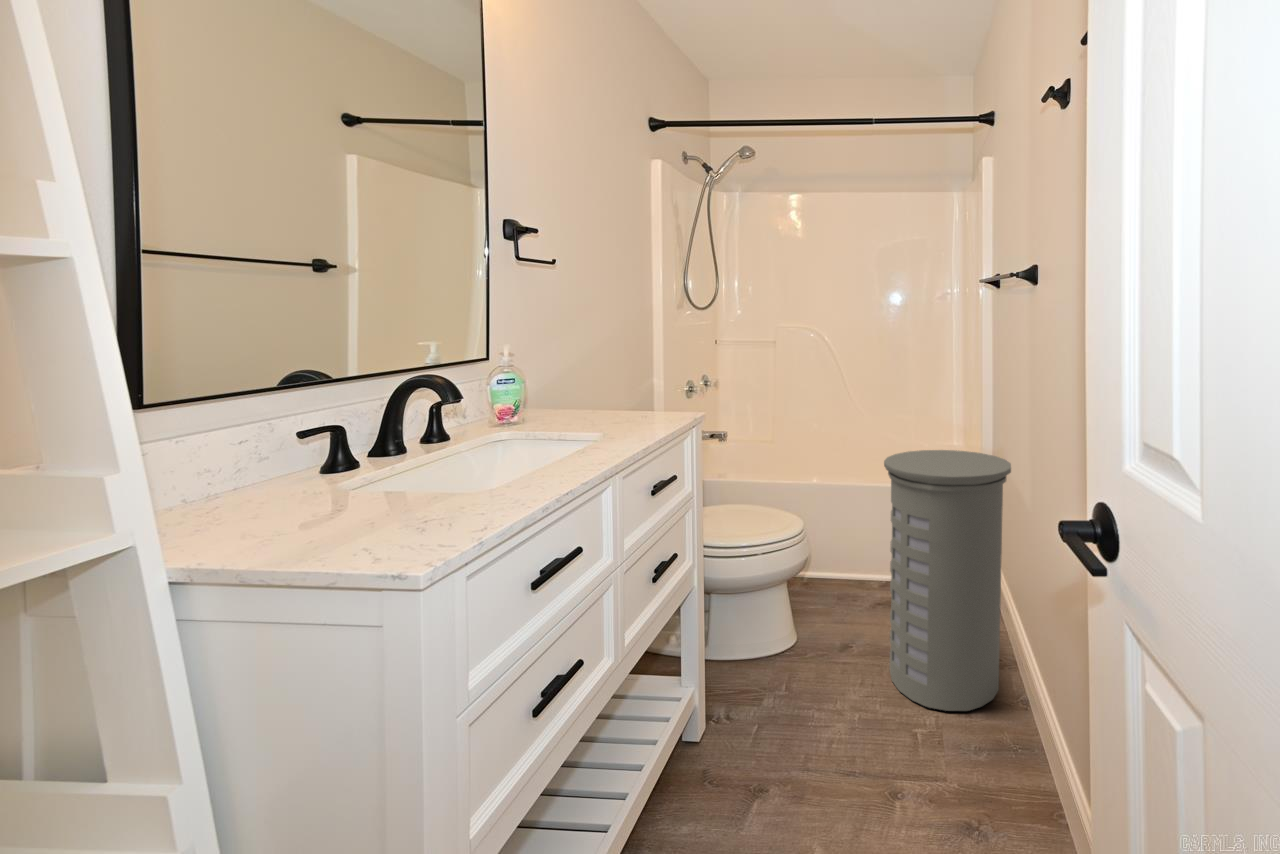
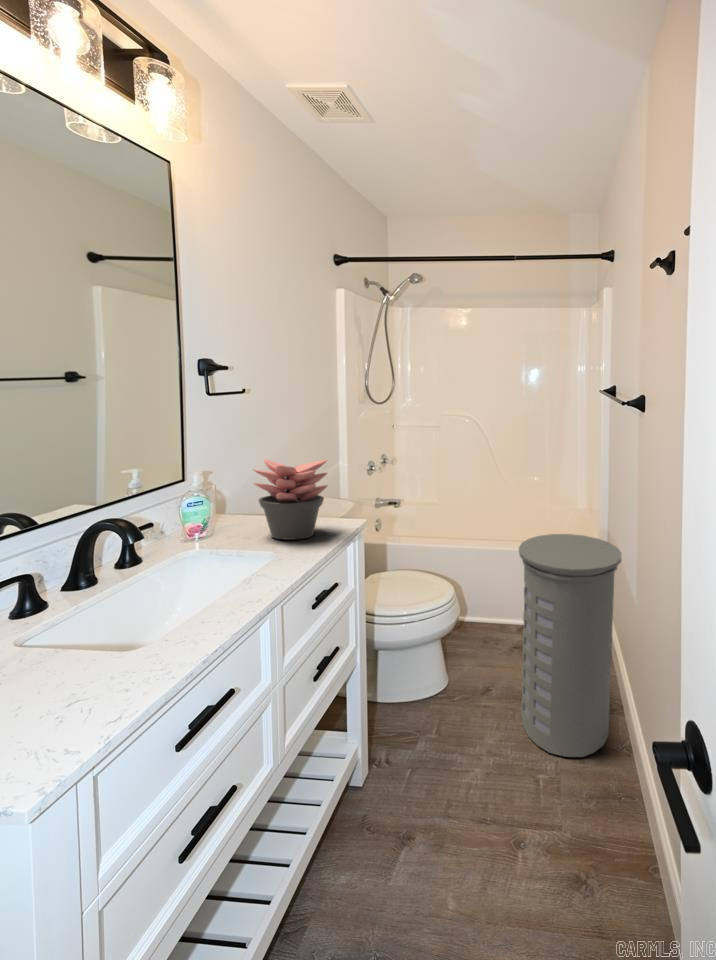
succulent plant: none [574,333,661,424] -> present [253,460,327,540]

